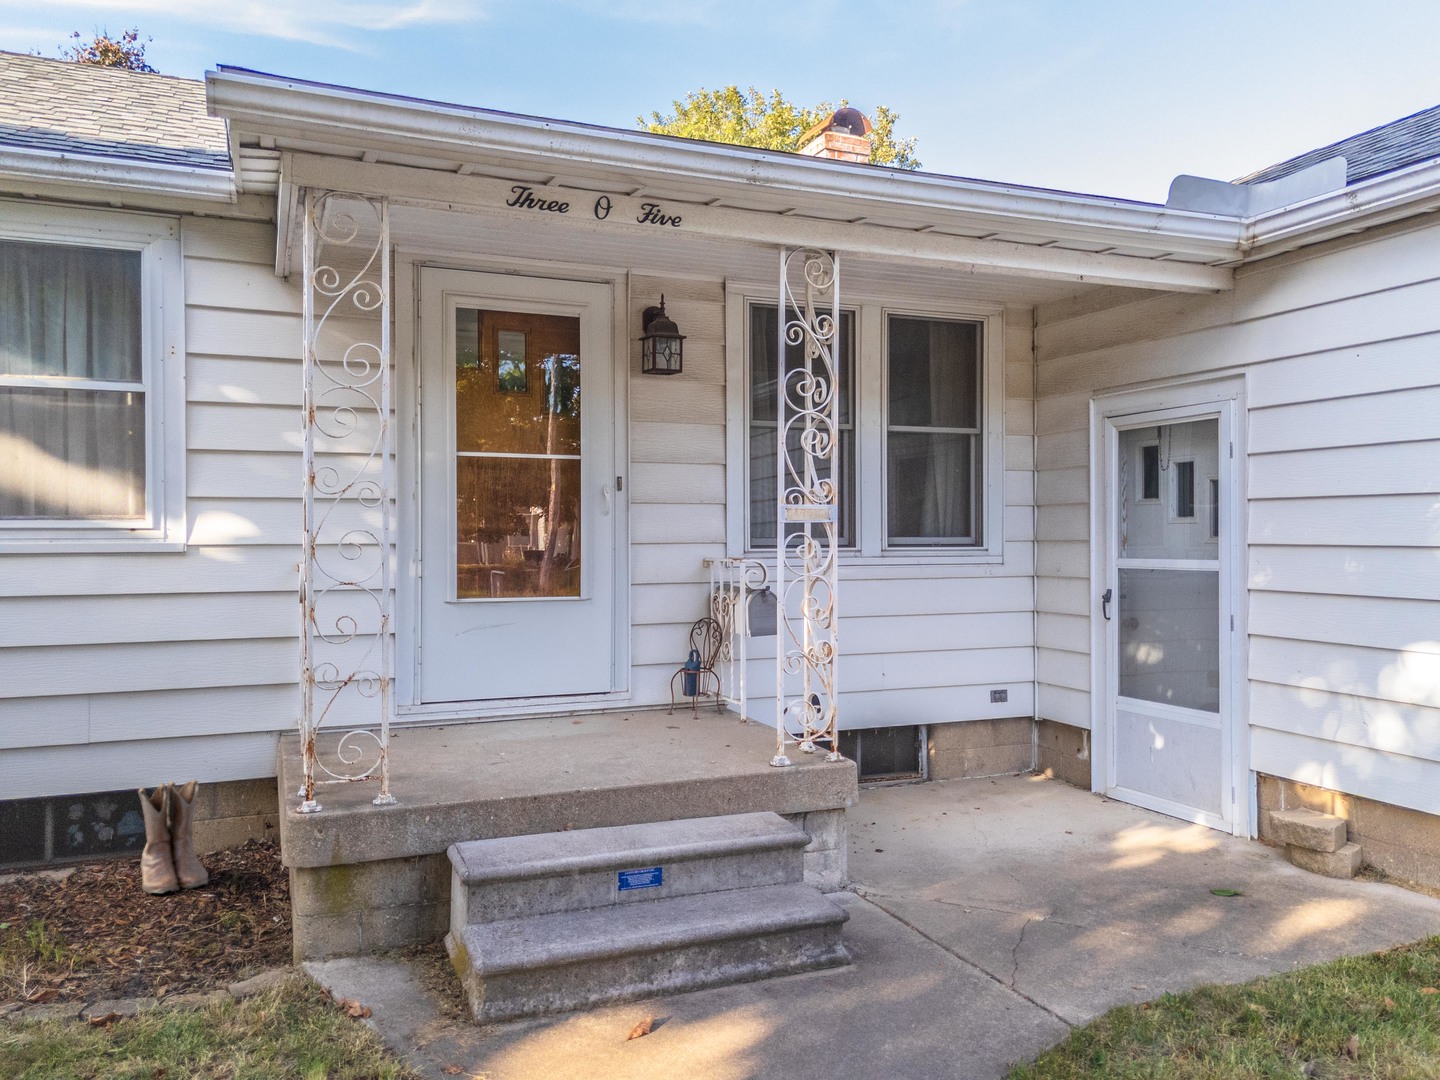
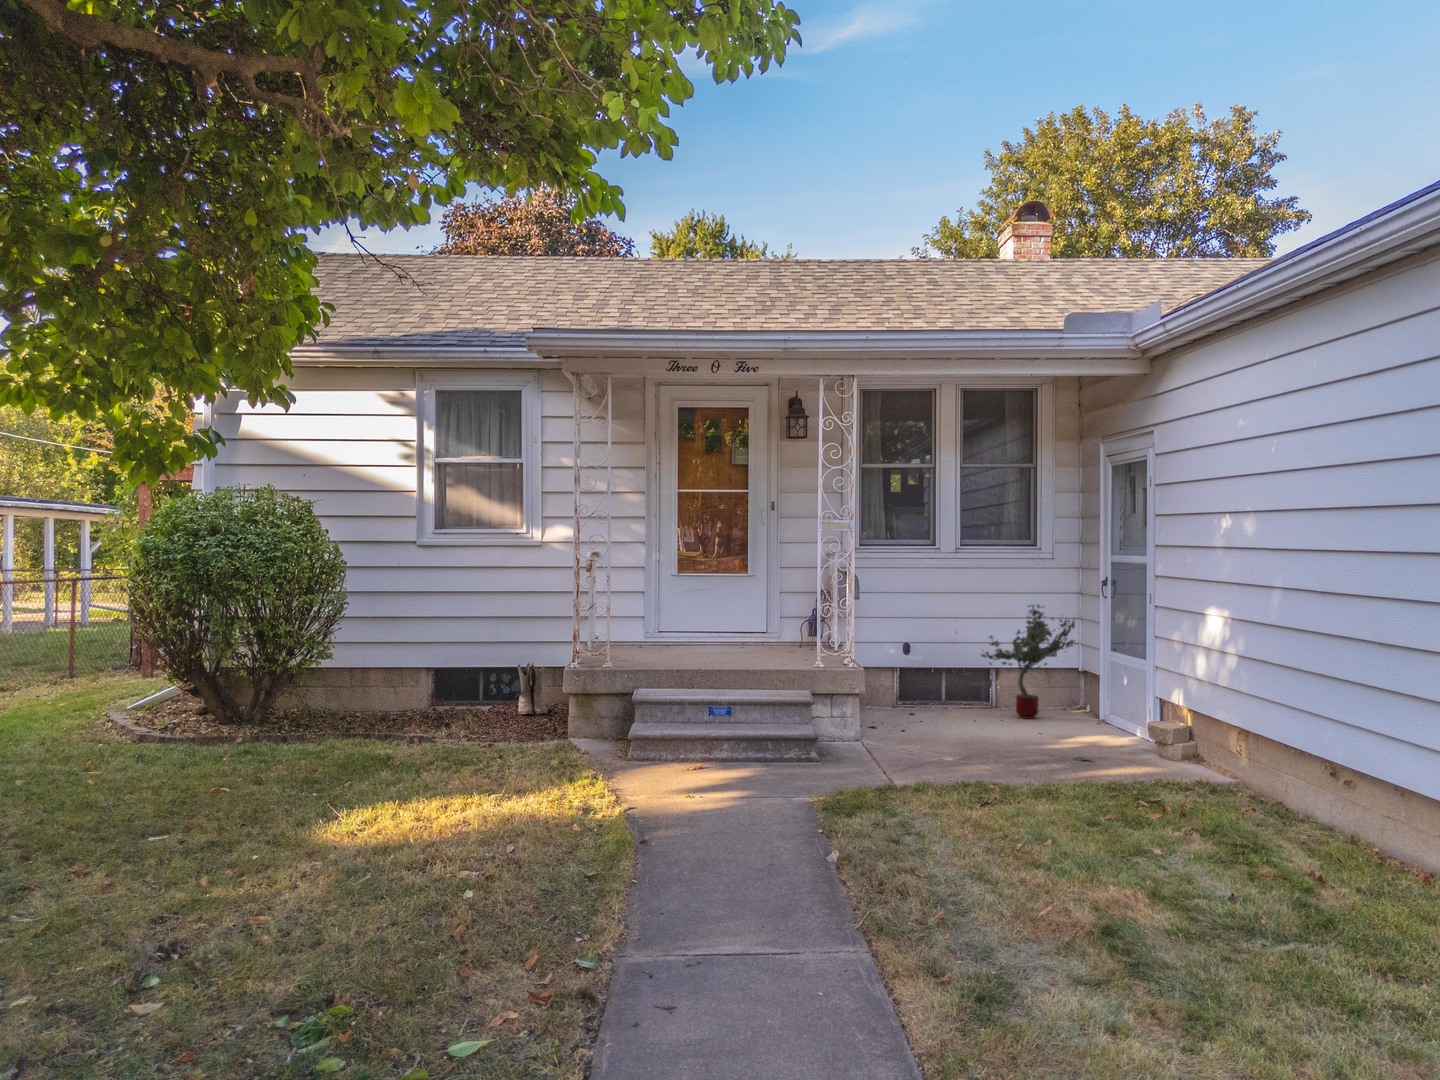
potted tree: none [930,630,1053,801] -> present [981,605,1075,719]

